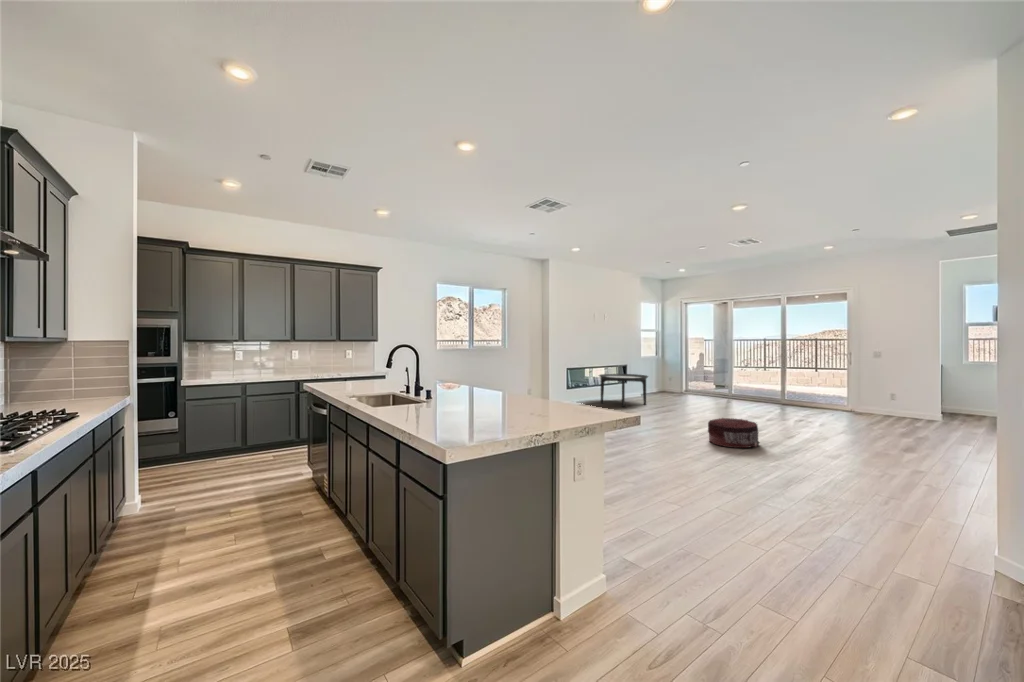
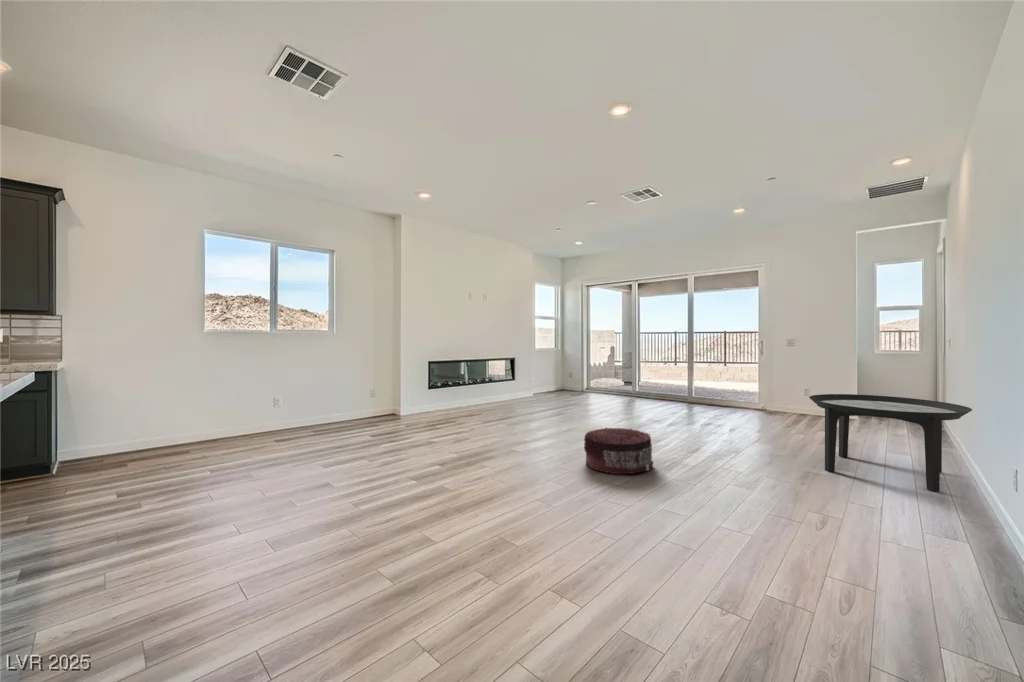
round table: present [599,374,648,407] -> present [809,394,972,492]

